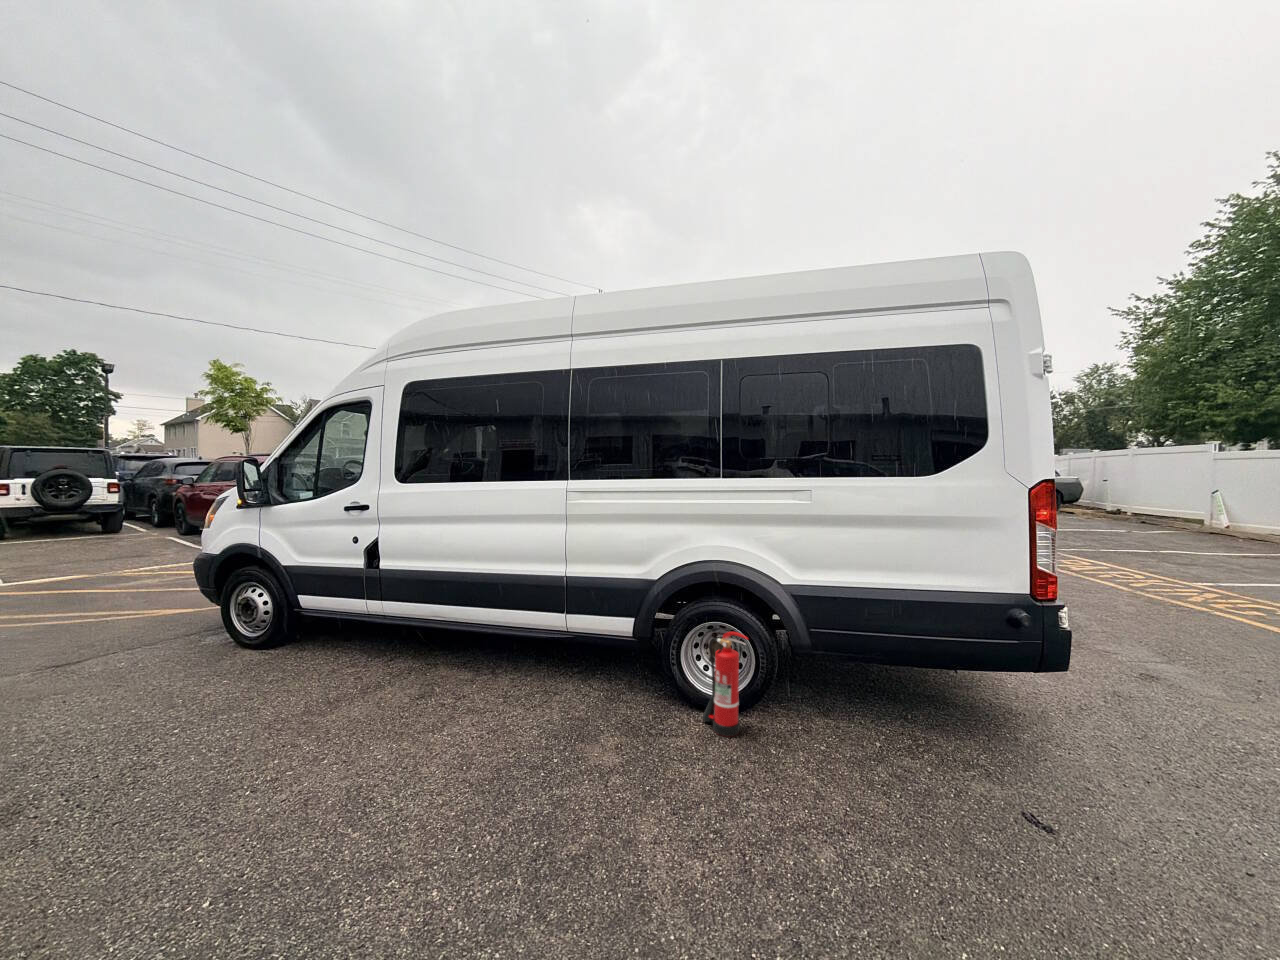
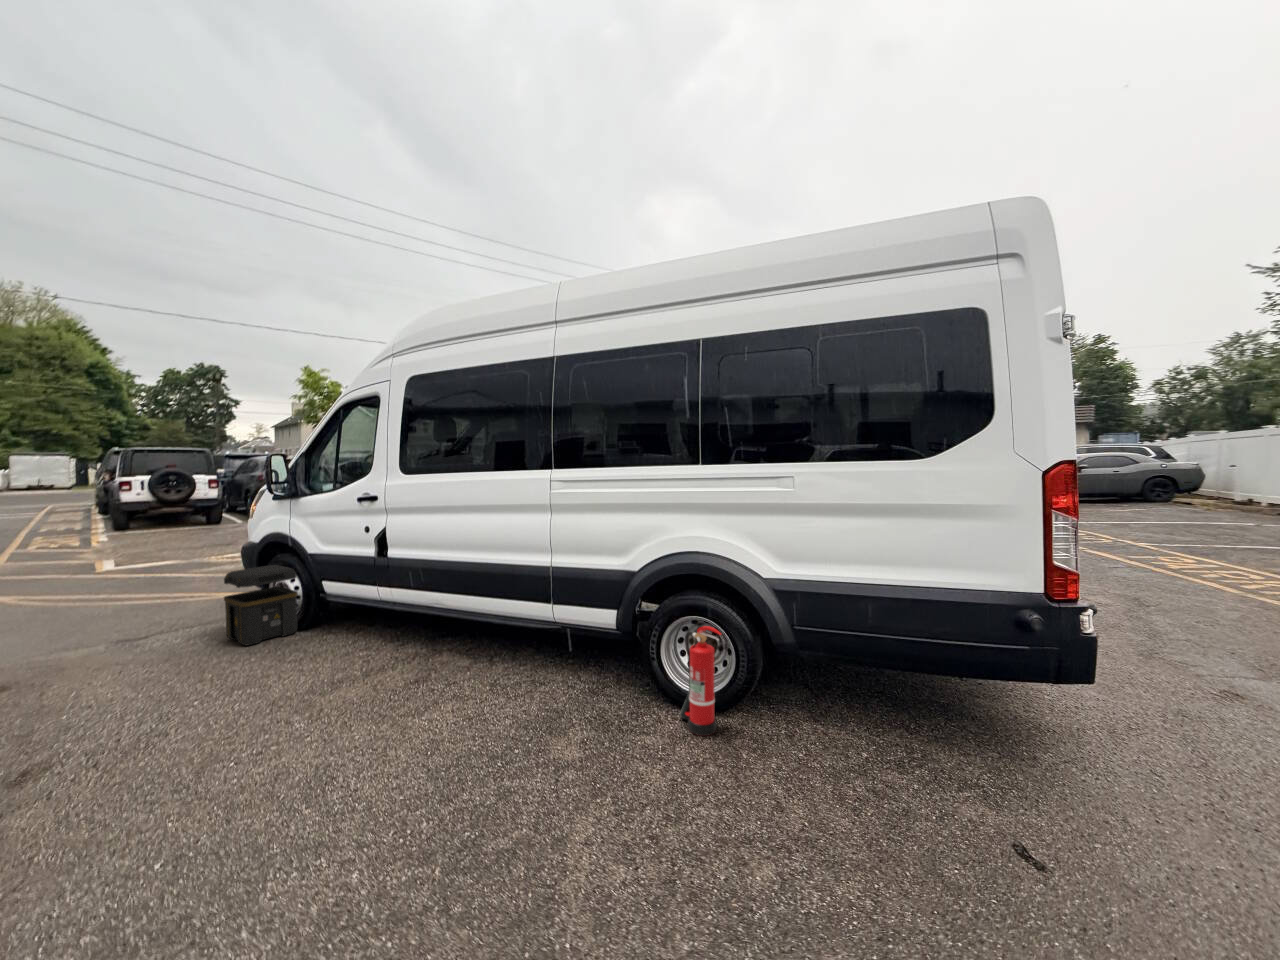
toolbox: none [181,580,266,669] -> present [224,565,298,646]

